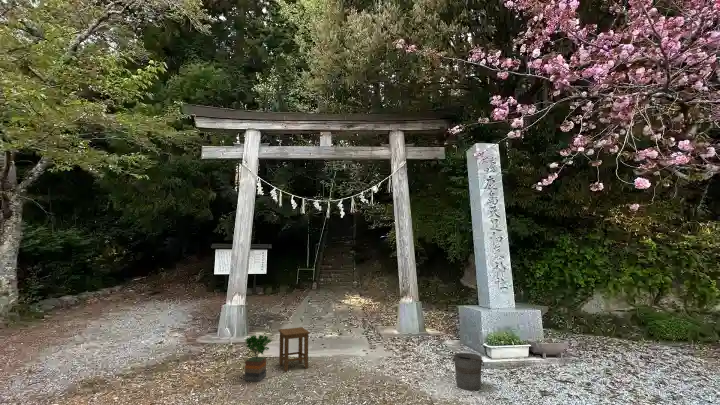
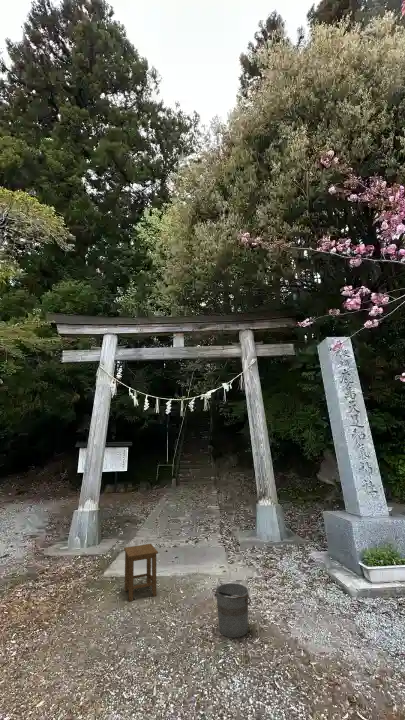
potted tree: present [245,335,271,381] -> none [80,558,113,619]
bucket: present [452,353,484,390] -> present [212,583,251,637]

